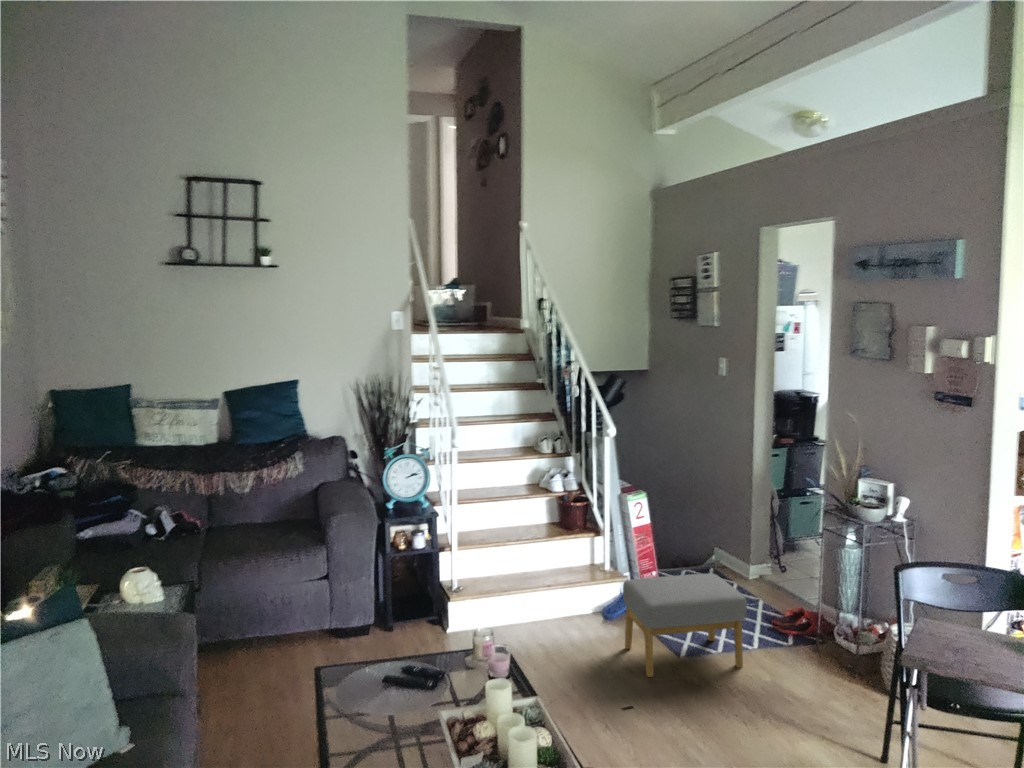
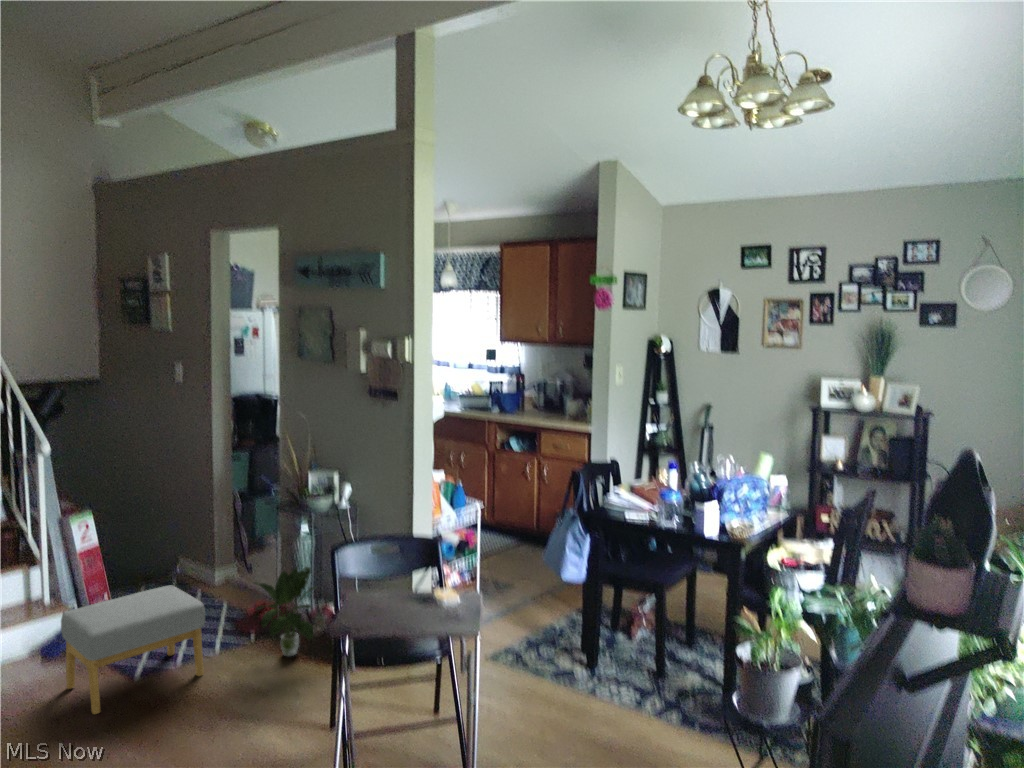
potted plant: none [792,575,863,671] -> present [254,566,315,656]

